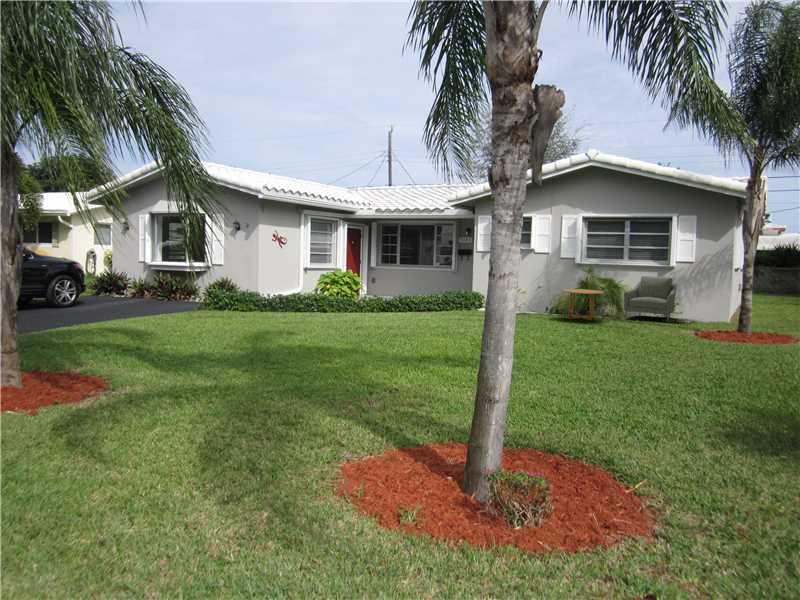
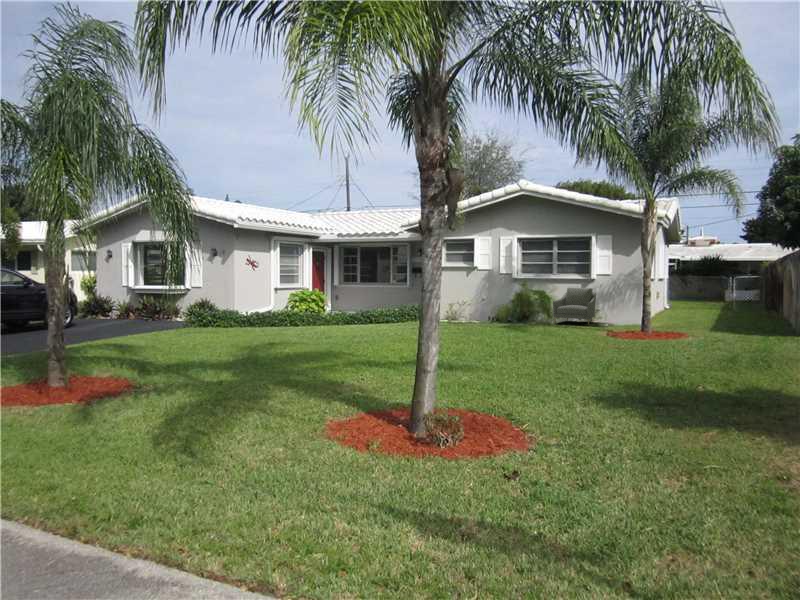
round table: present [561,289,604,320] -> none [500,300,536,326]

